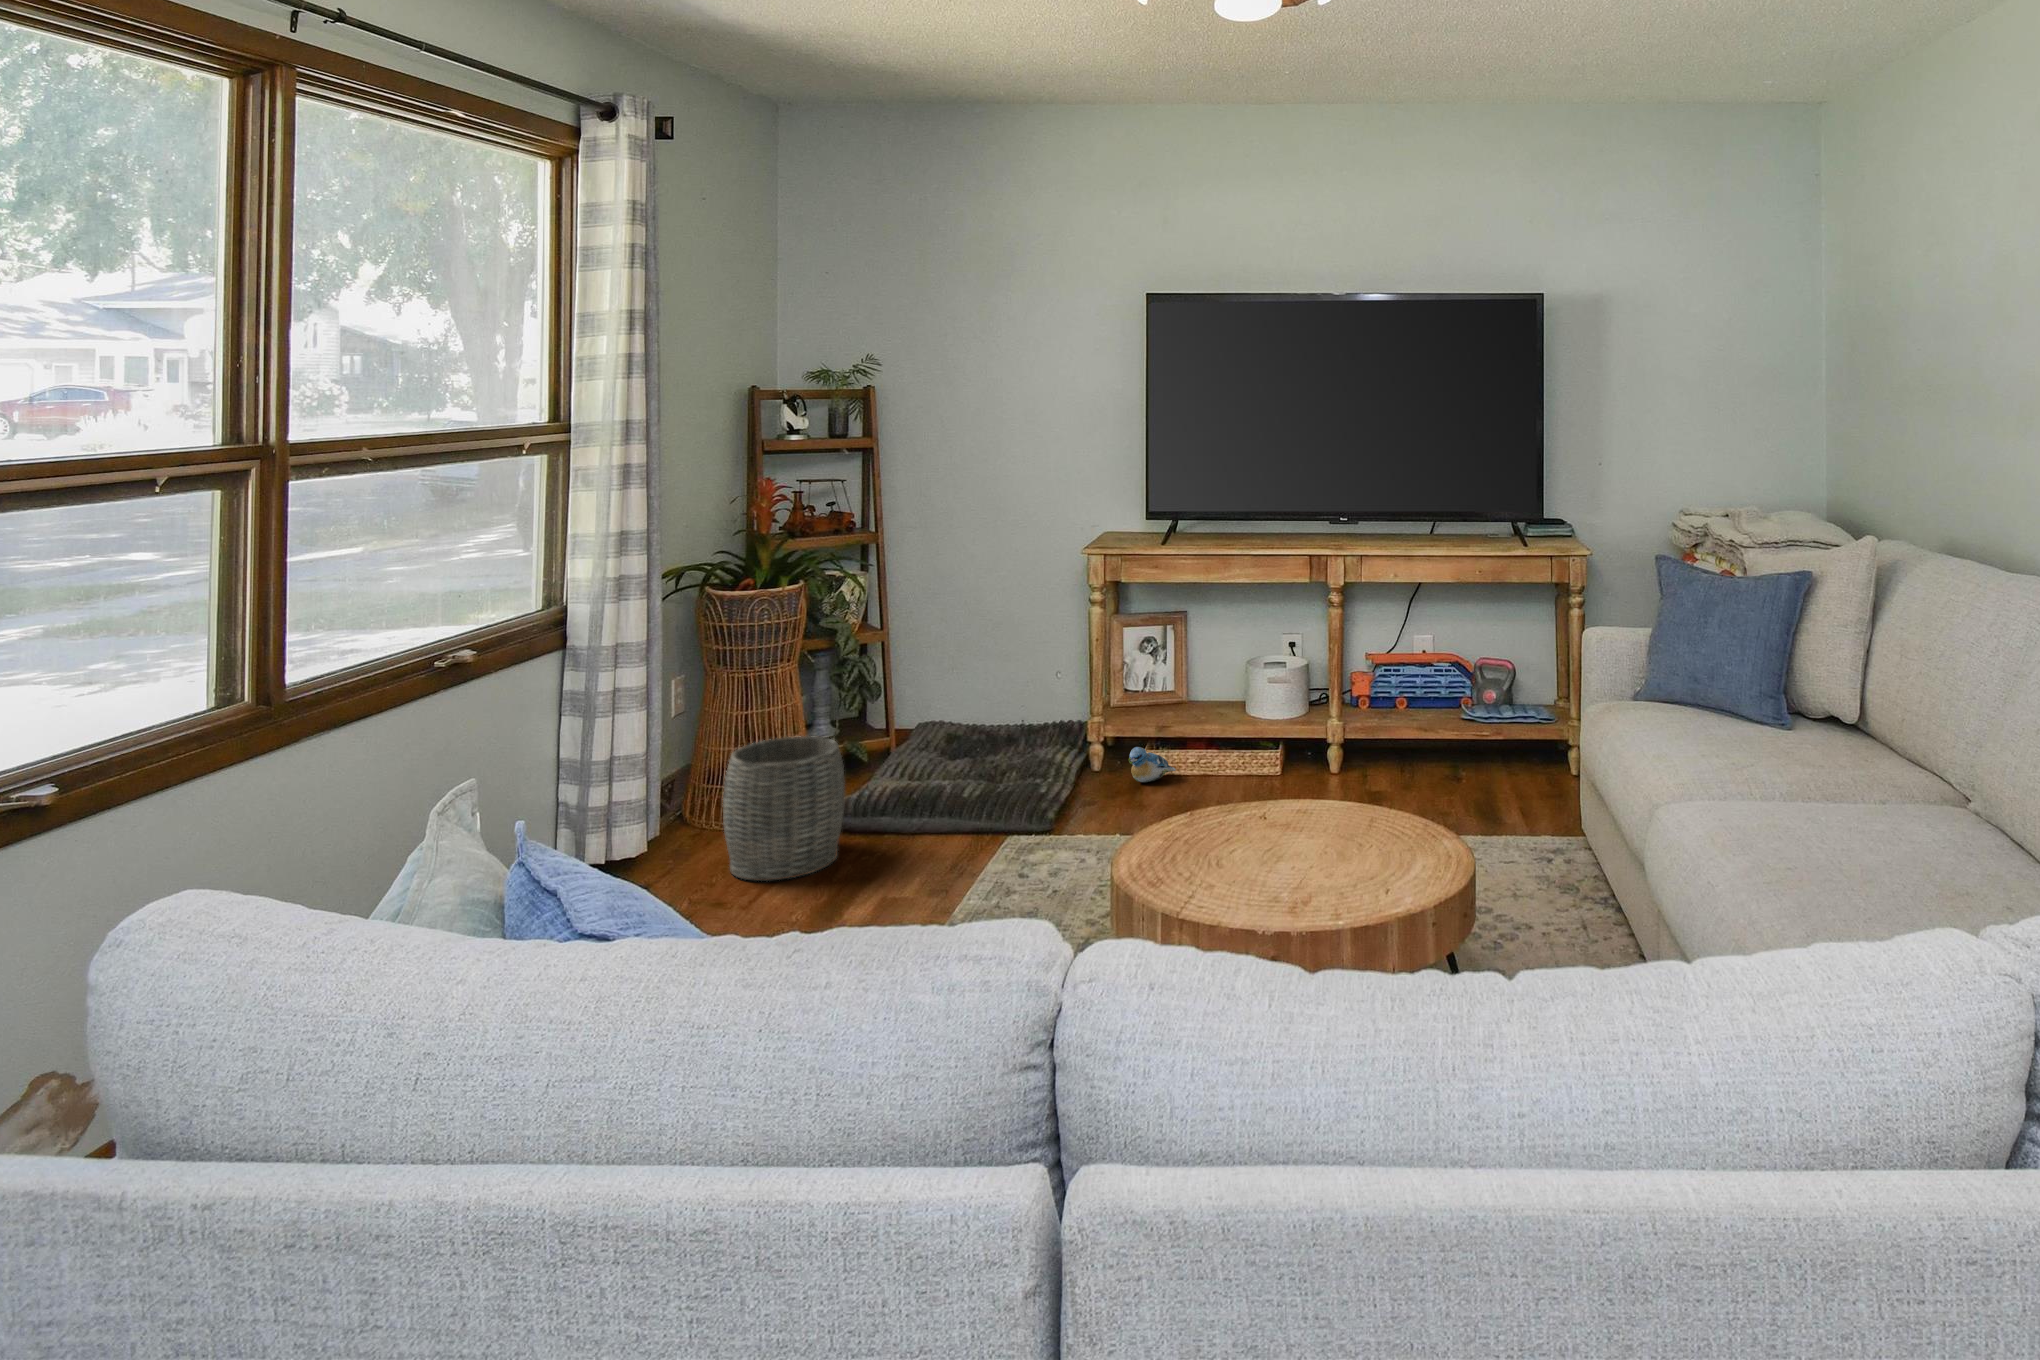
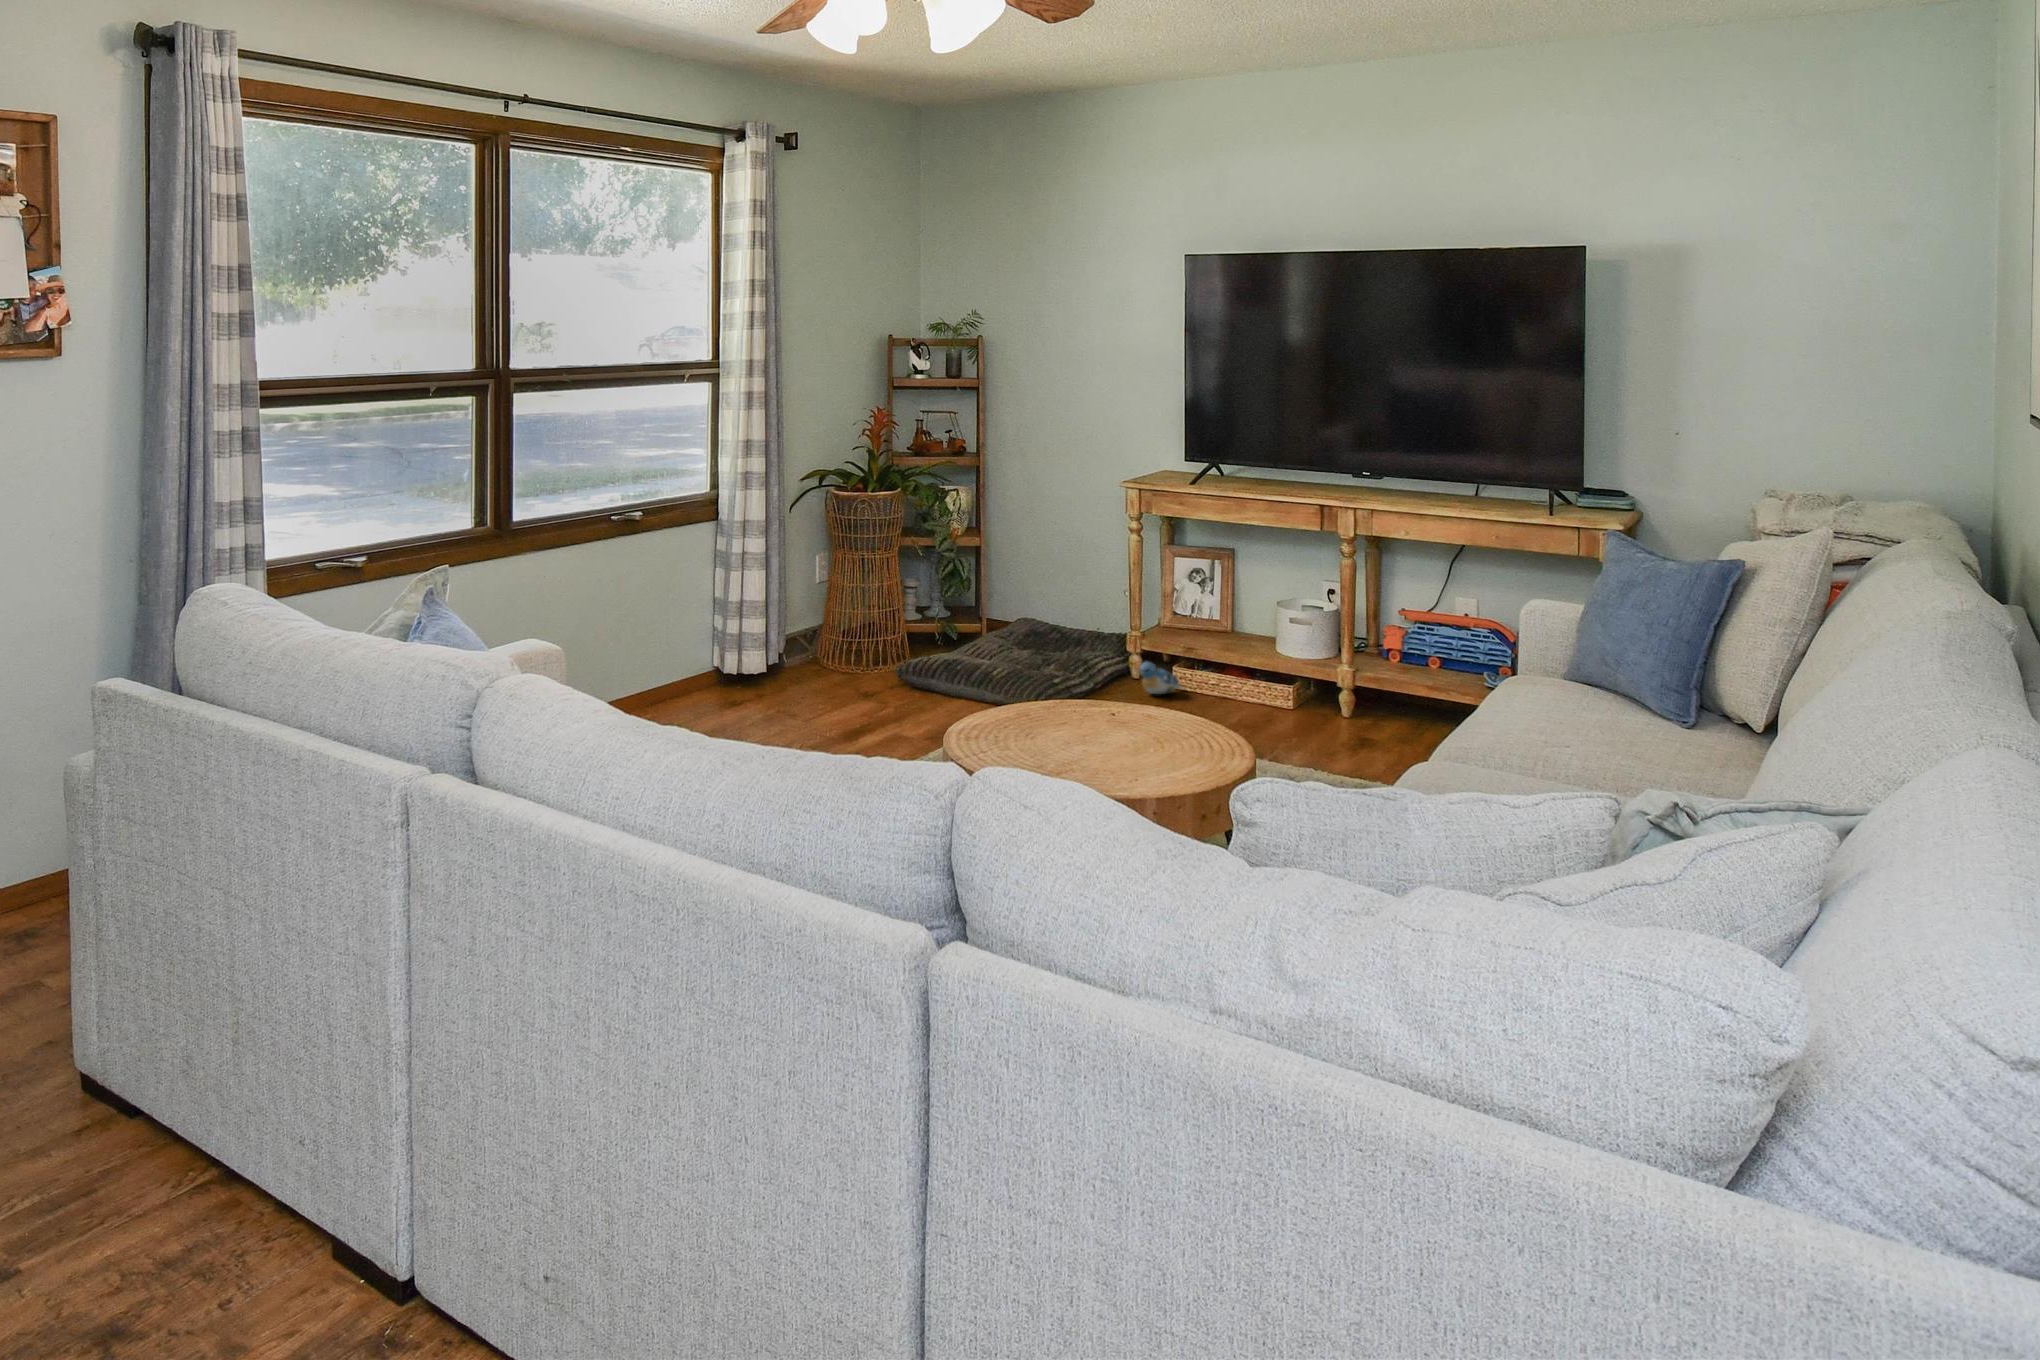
woven basket: present [723,736,845,881] -> none [805,608,891,713]

